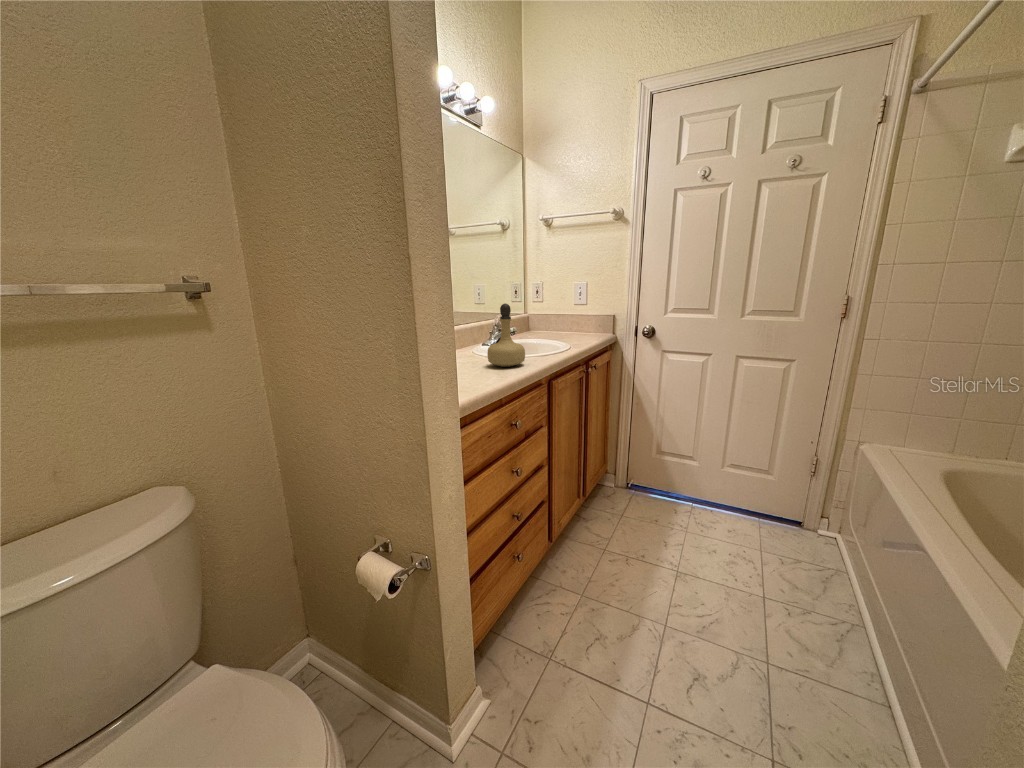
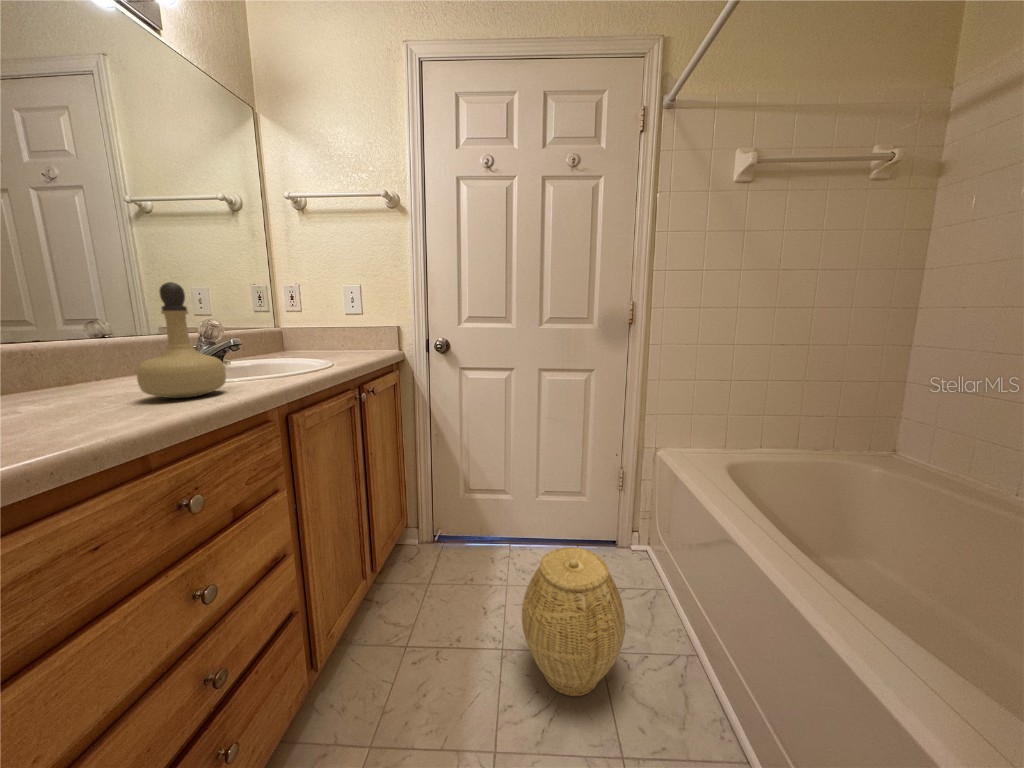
woven basket: none [697,506,791,620] -> present [522,547,625,696]

